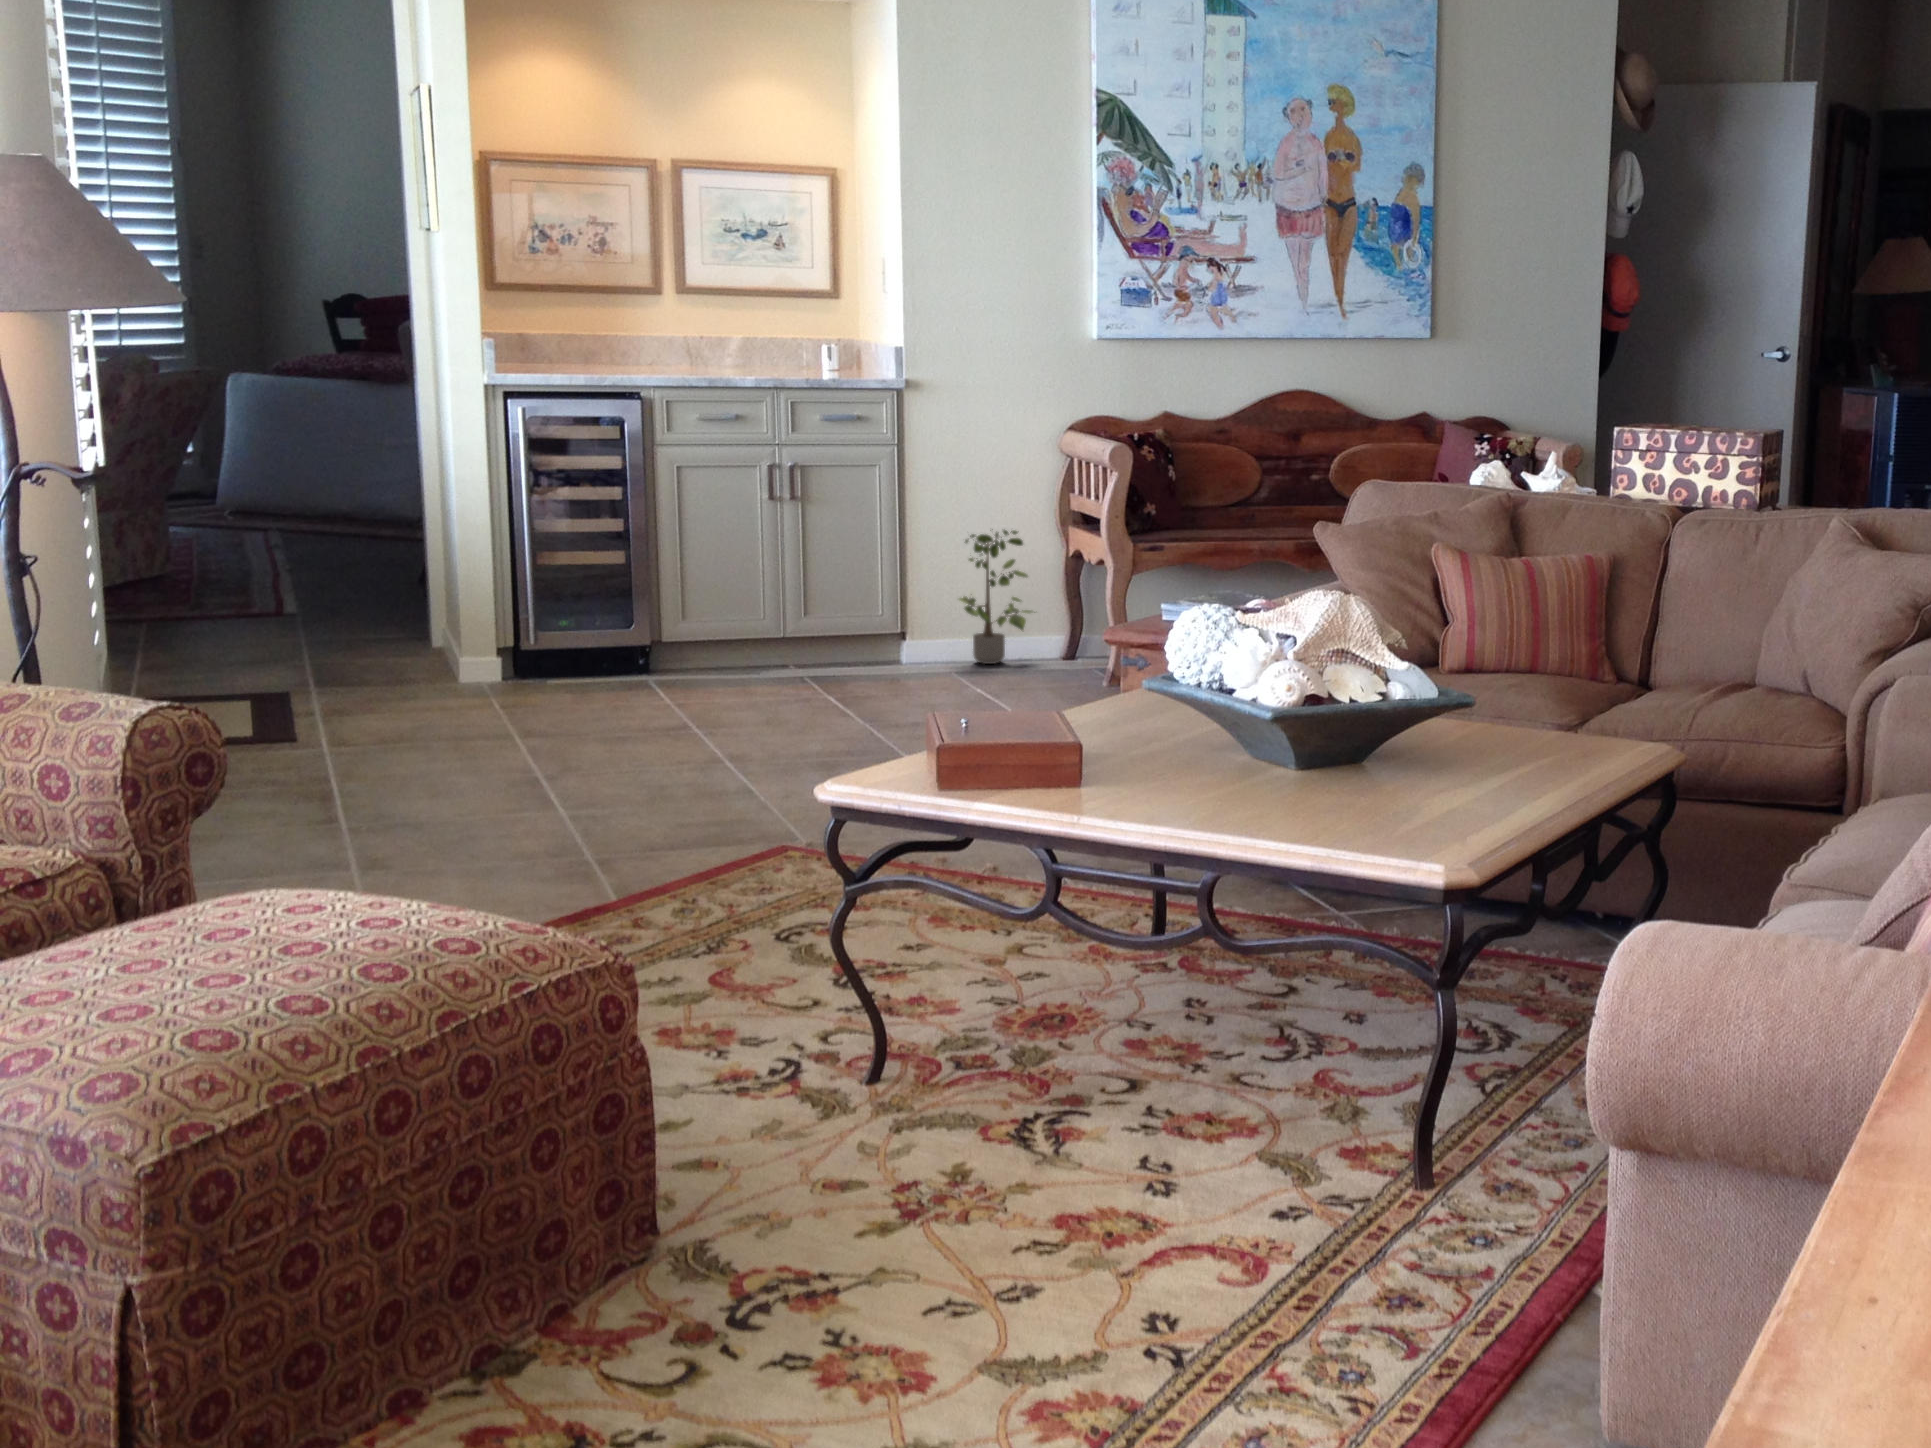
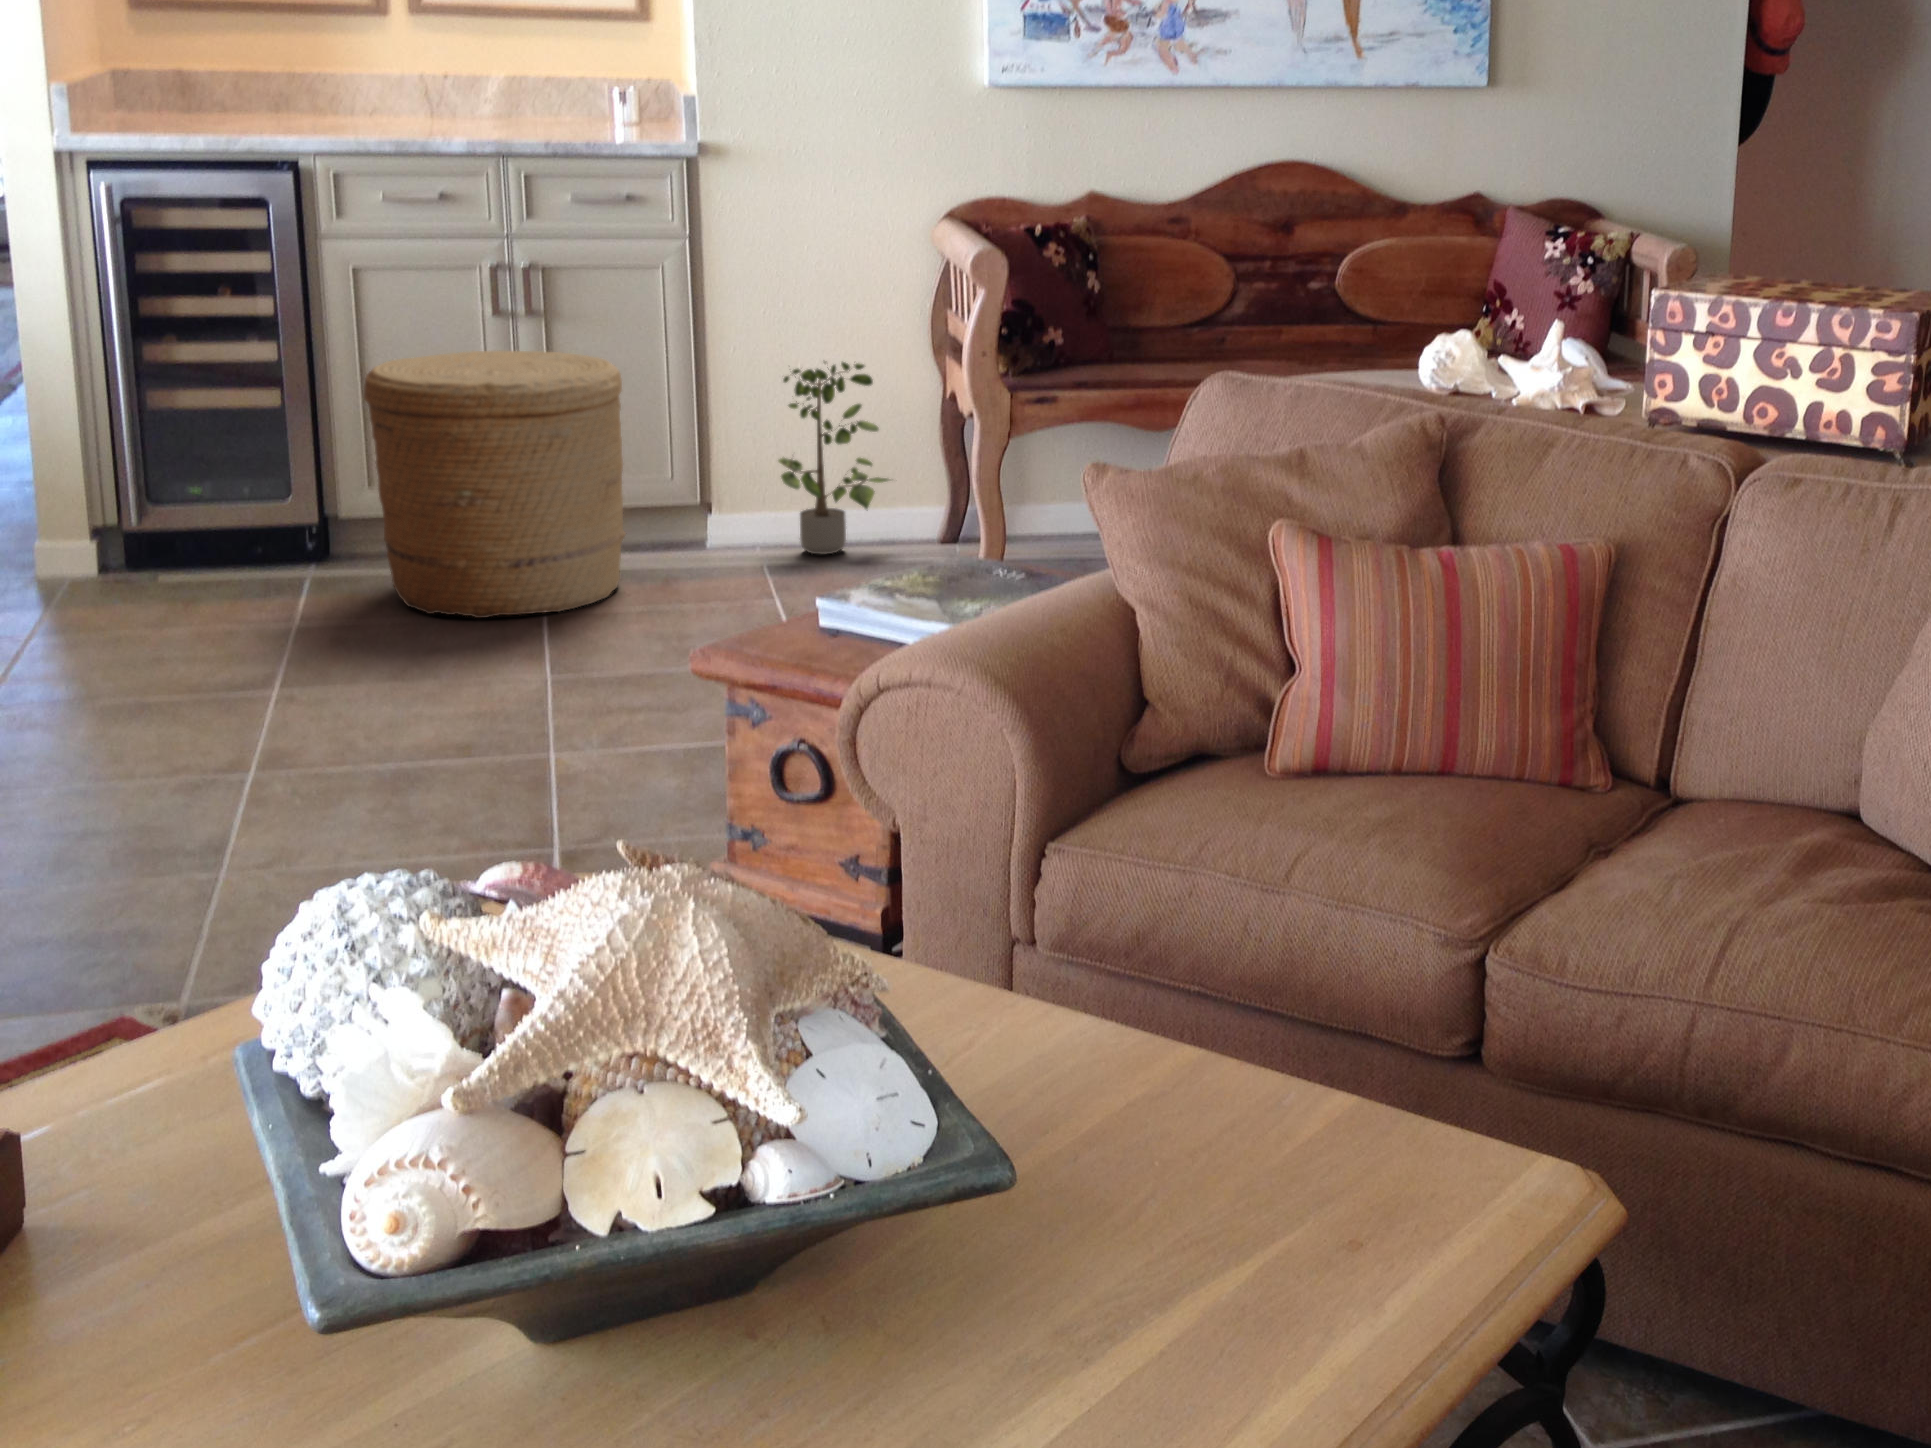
basket: none [703,522,873,697] -> present [364,351,625,618]

